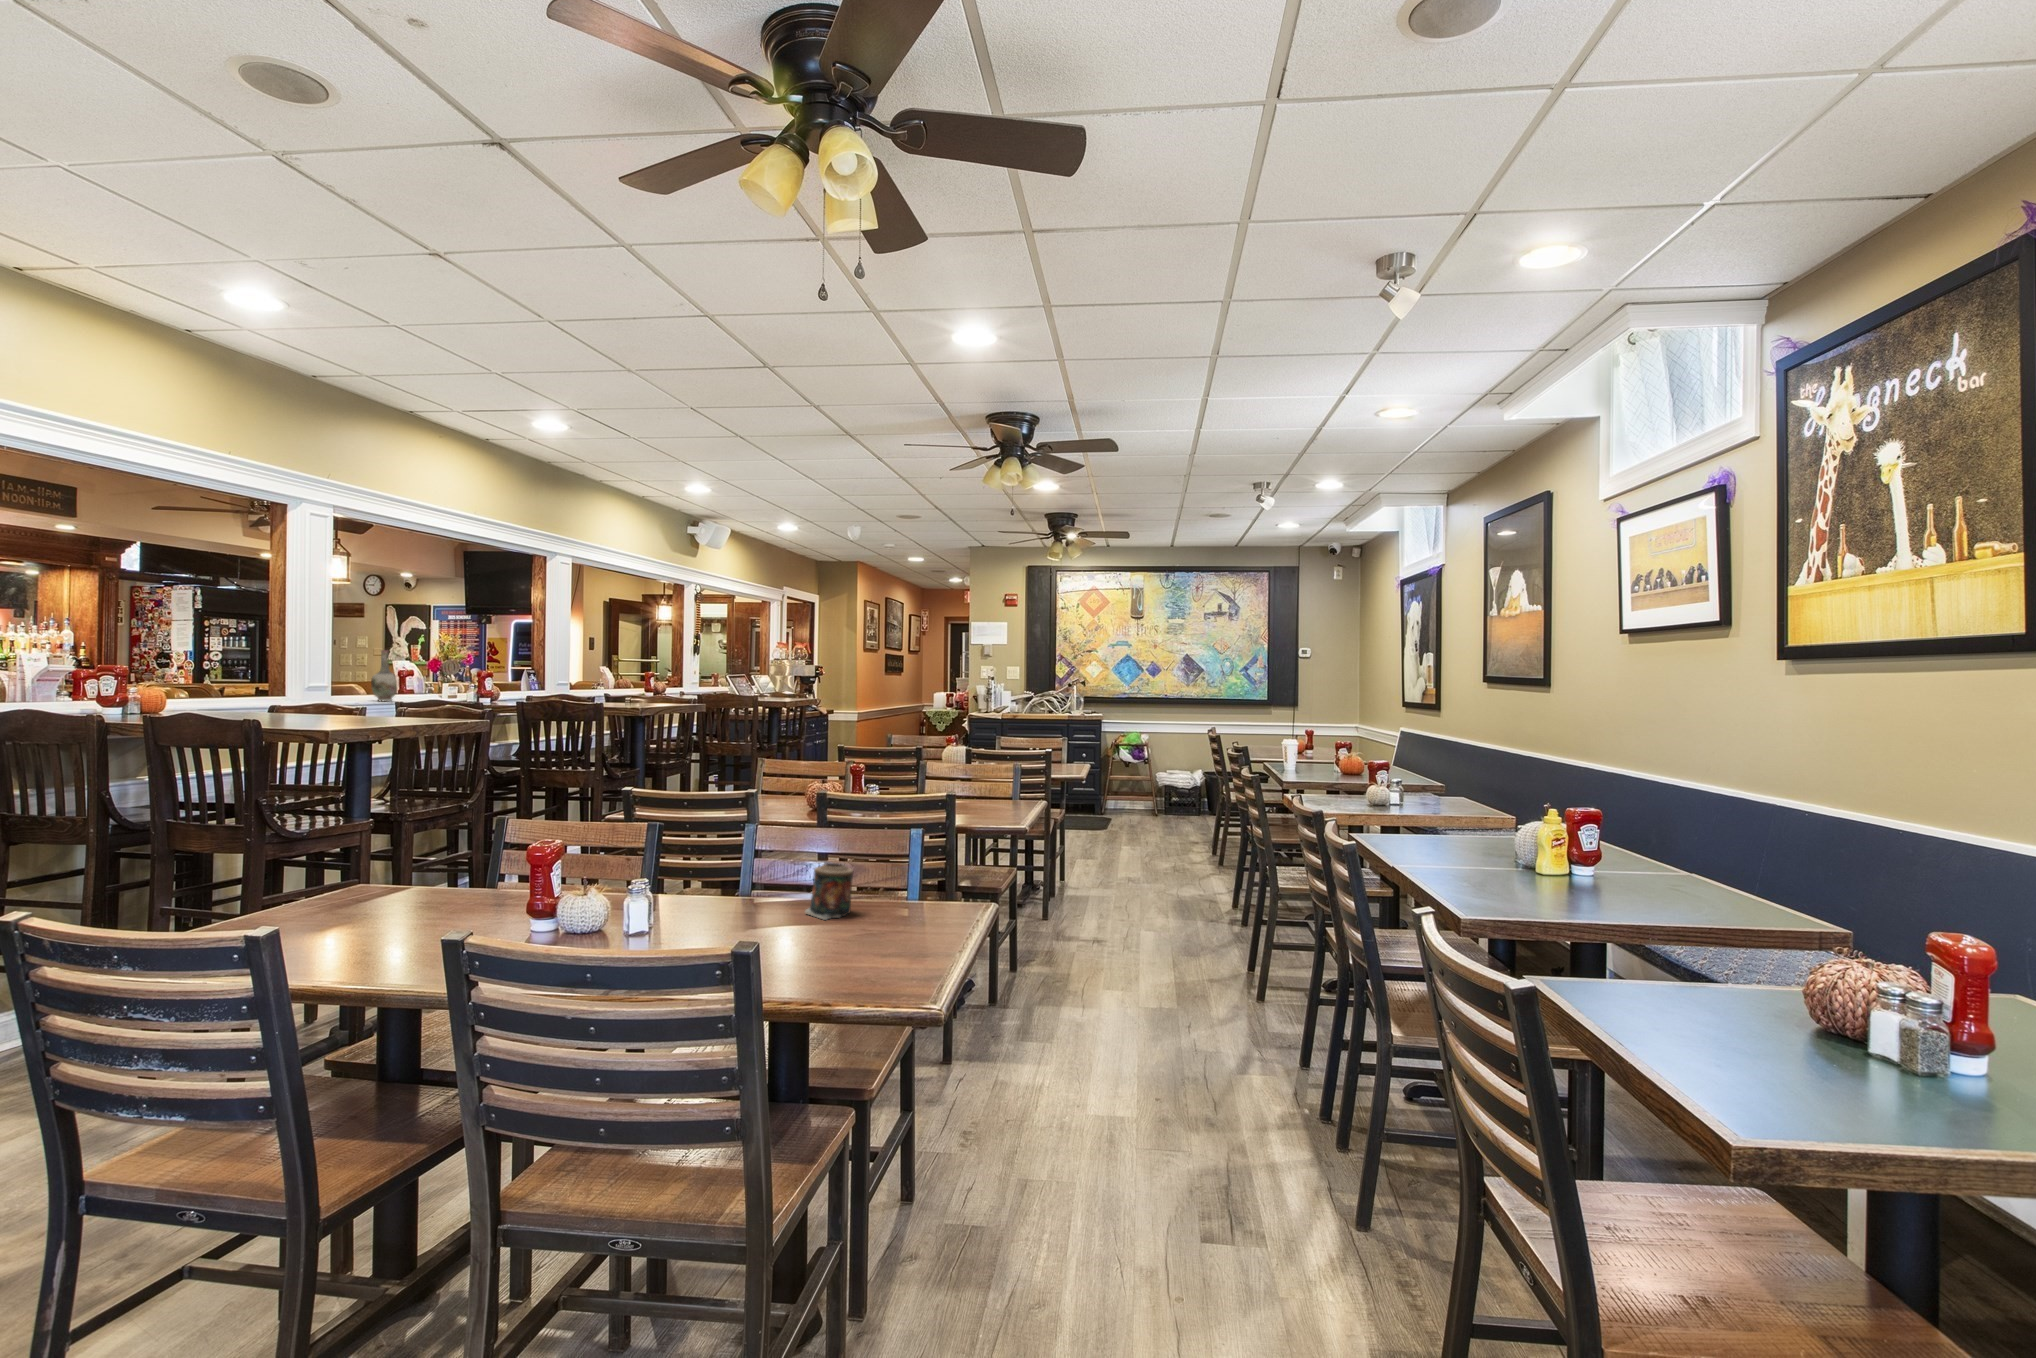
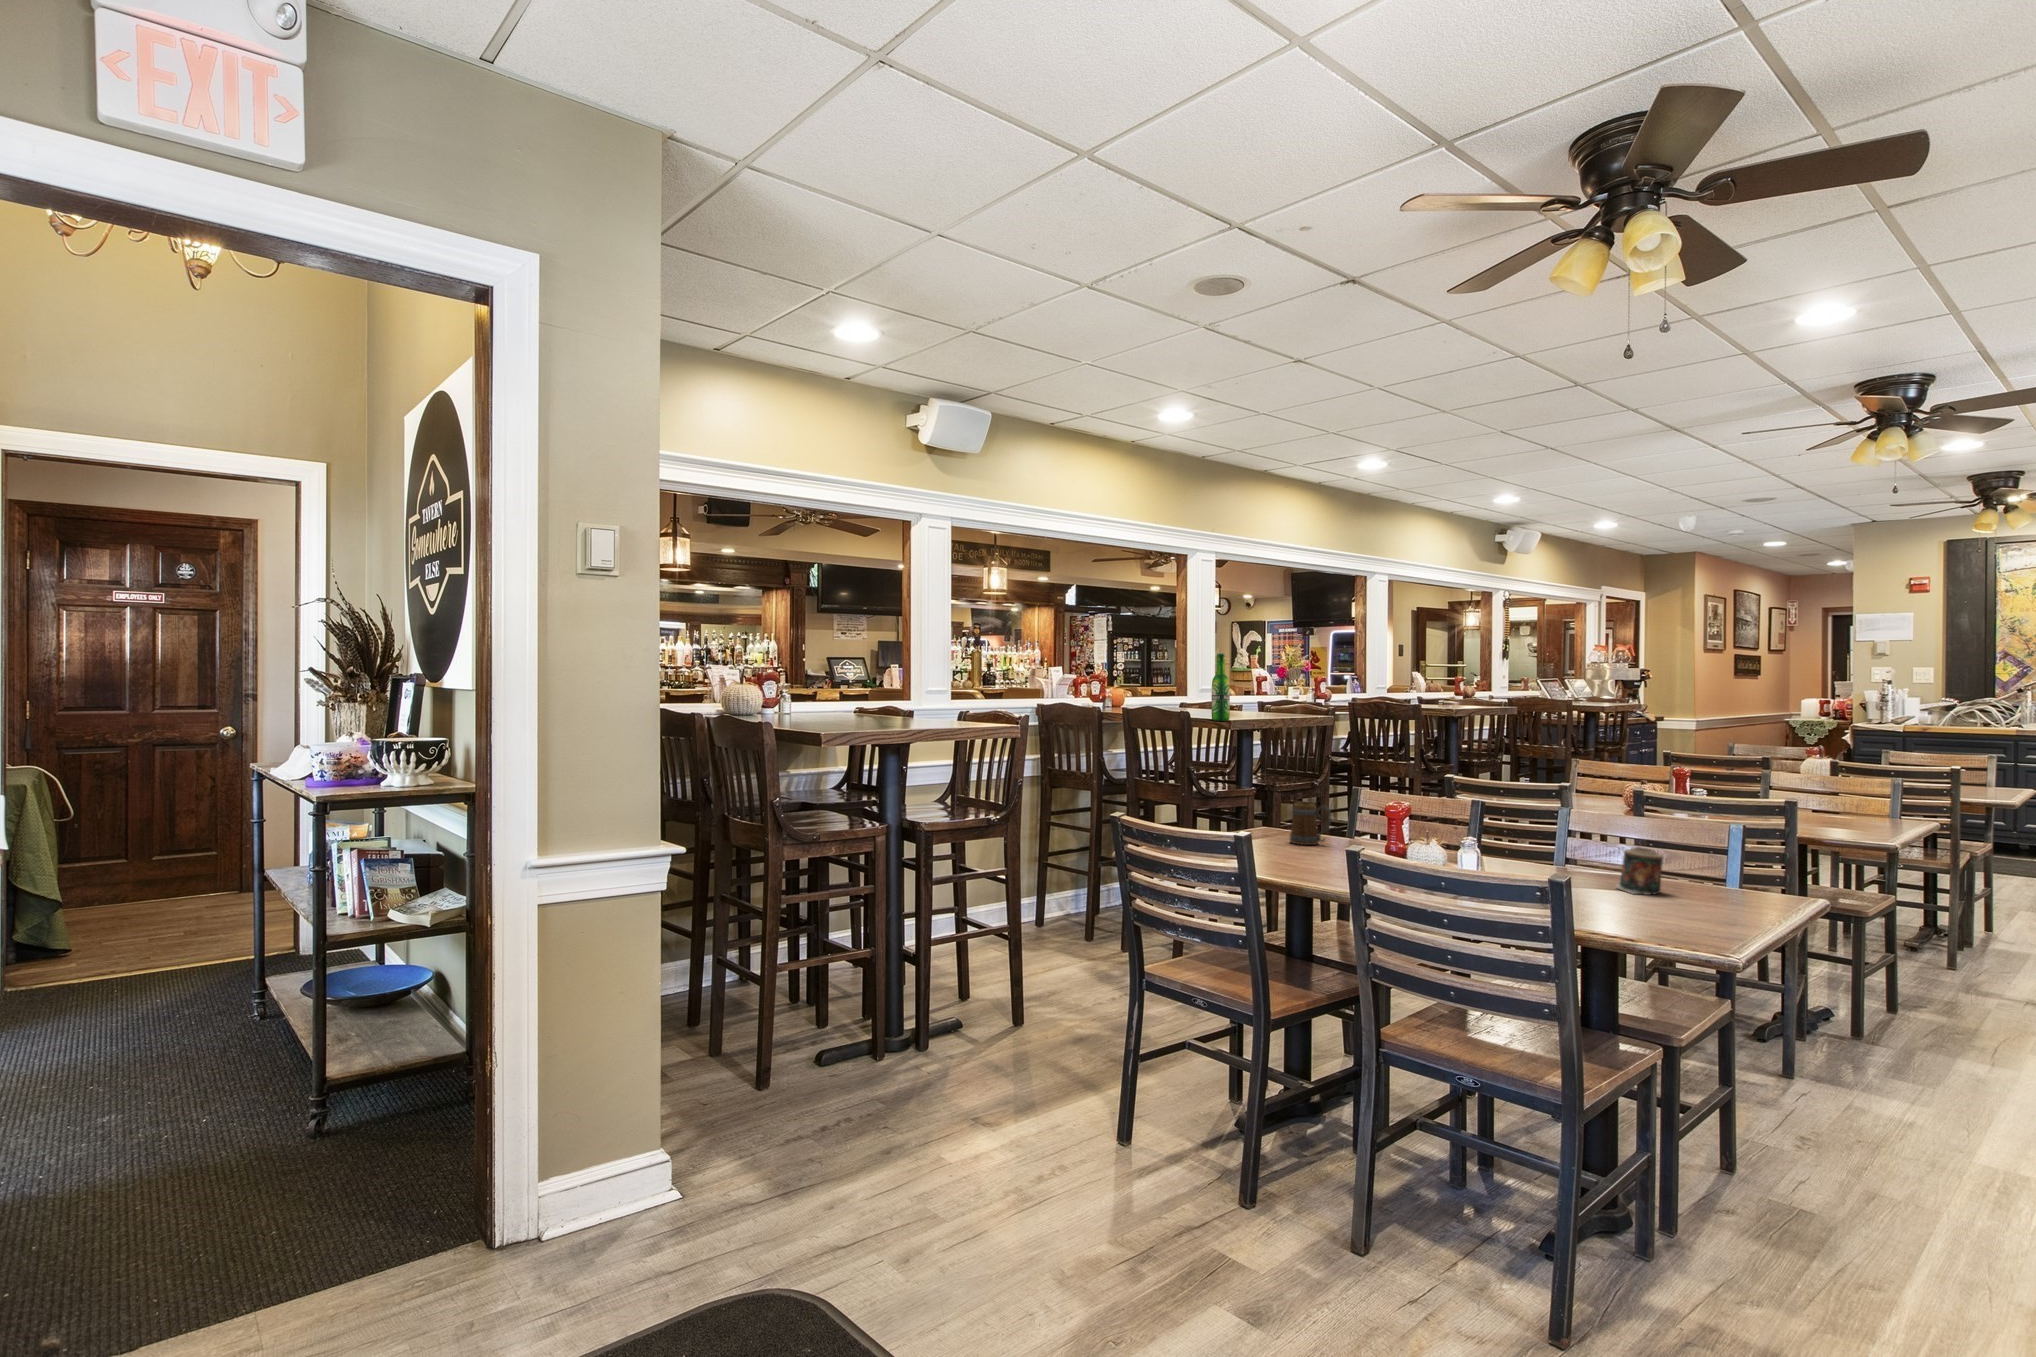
beer bottle: none [300,635,331,730] -> present [1212,653,1230,721]
vase: present [371,650,397,701] -> none [1234,661,1252,702]
mug: none [389,845,456,908] -> present [1290,803,1331,845]

